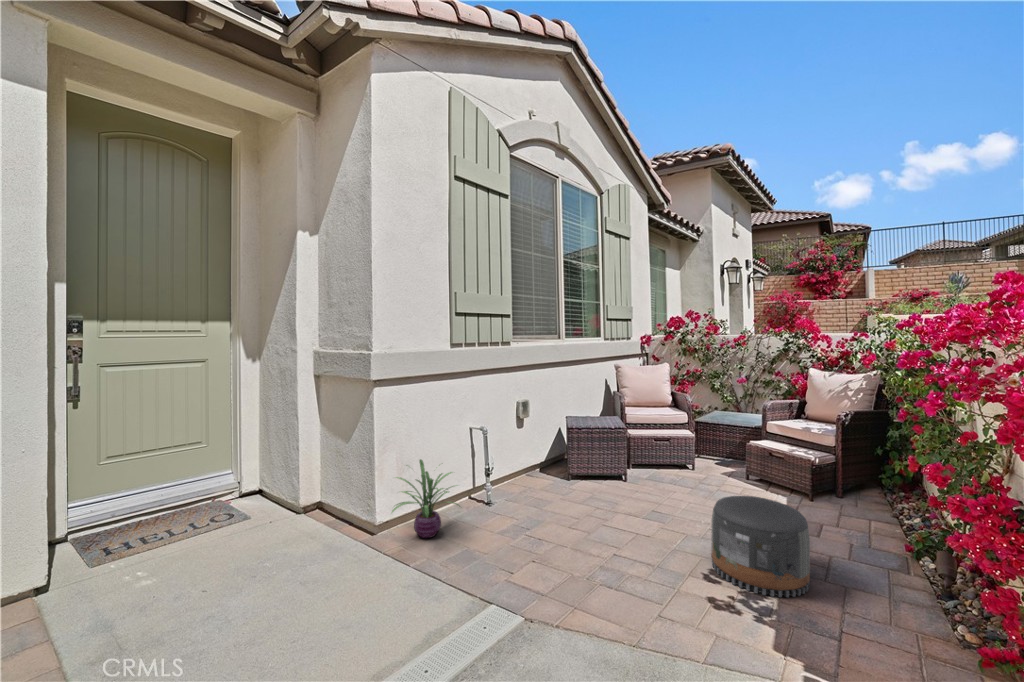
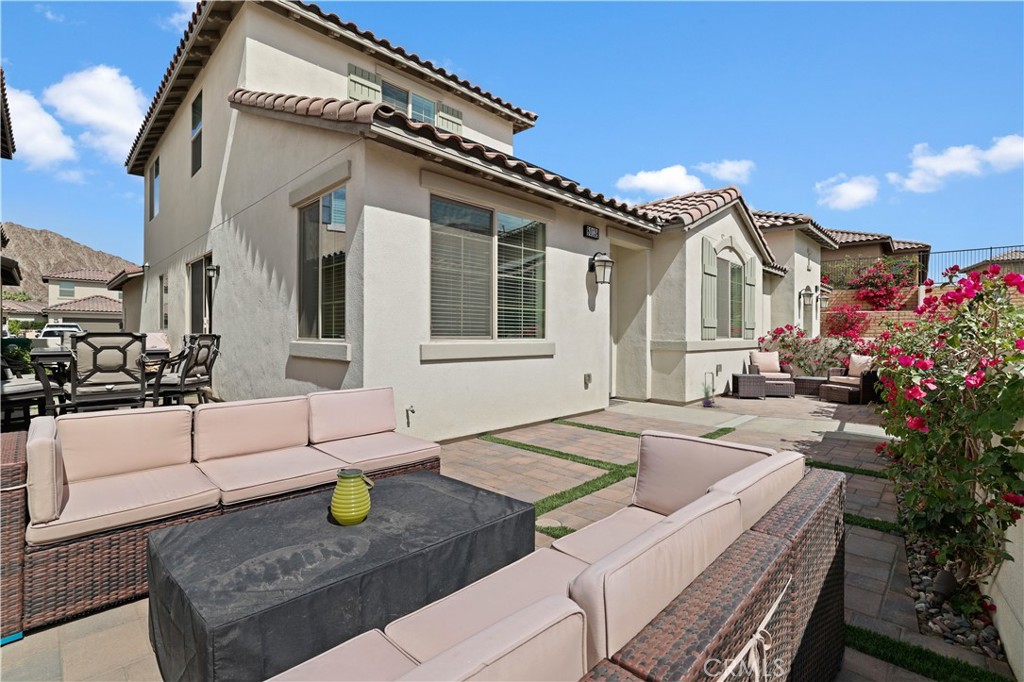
pouf: present [711,496,810,597] -> none [809,392,841,415]

